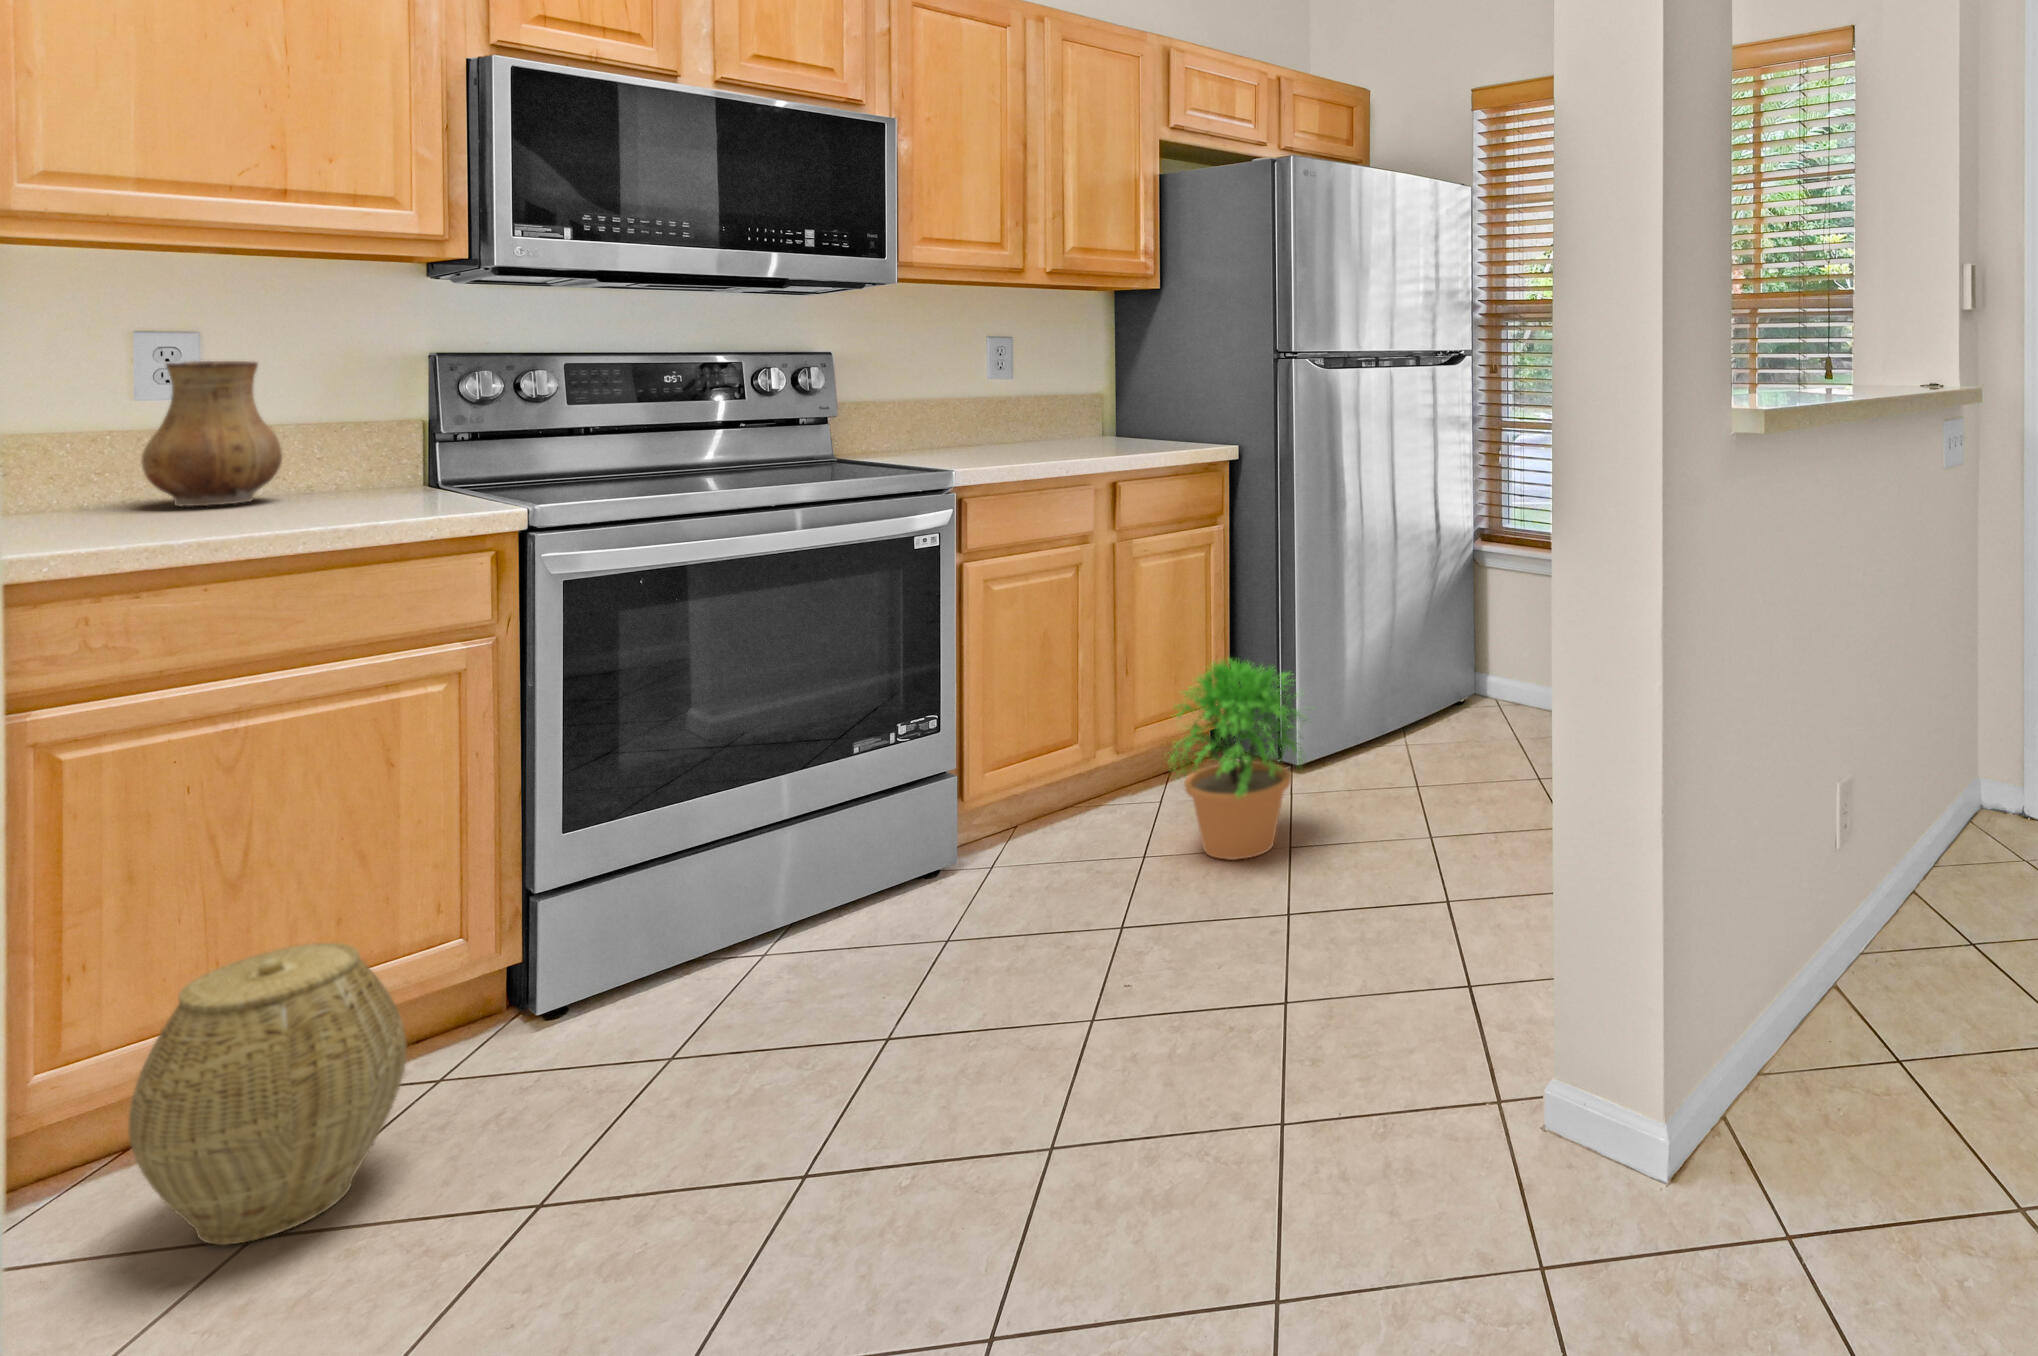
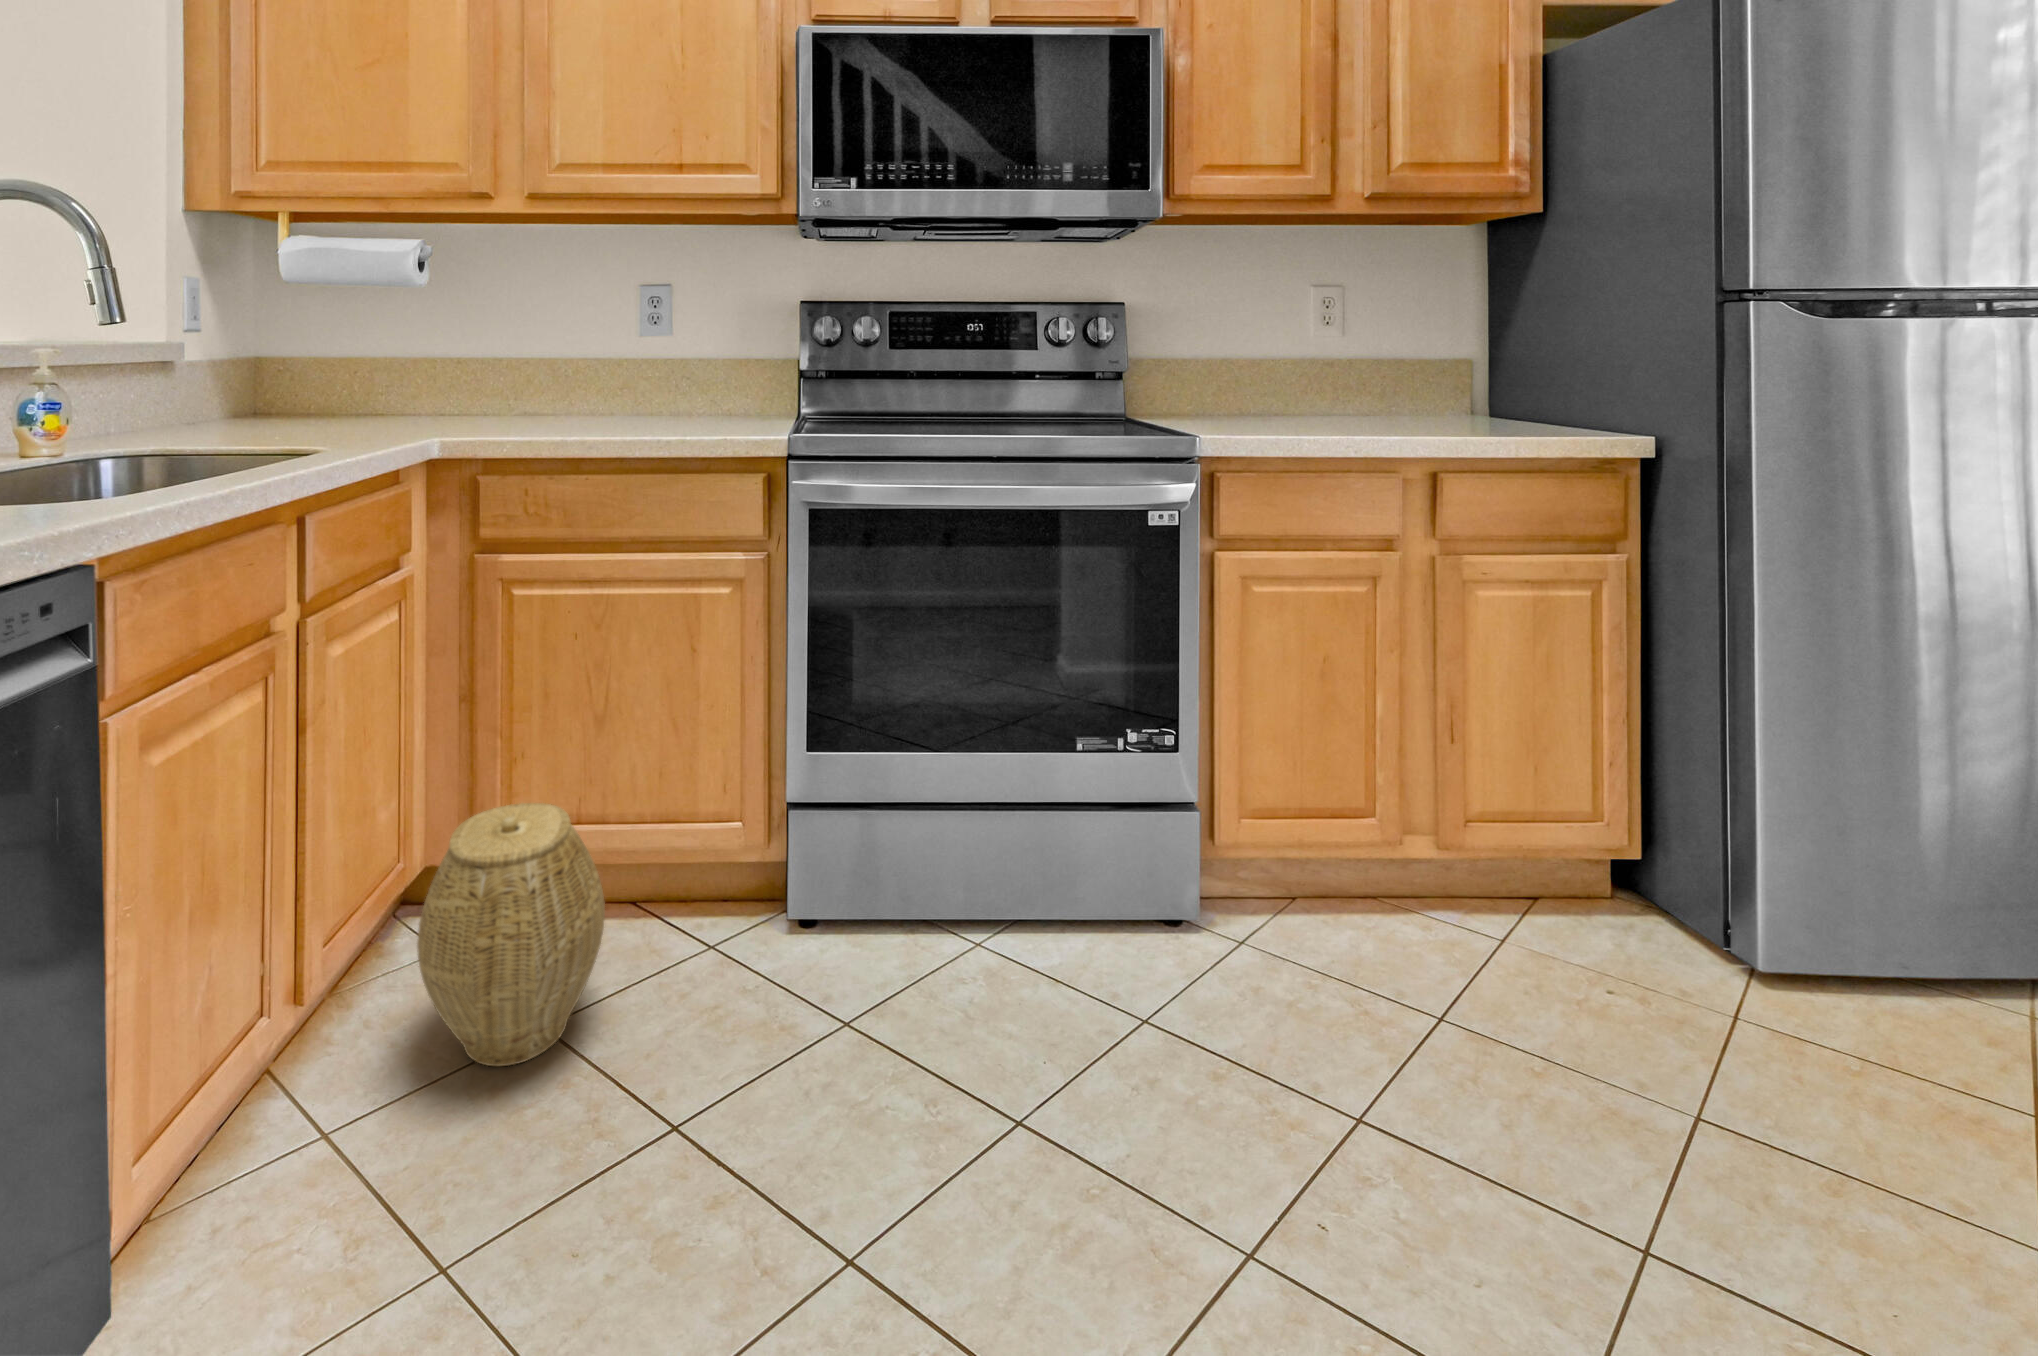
ceramic pitcher: present [142,361,282,506] -> none [607,306,685,416]
potted plant: present [1170,659,1307,860] -> none [1467,773,1793,1131]

